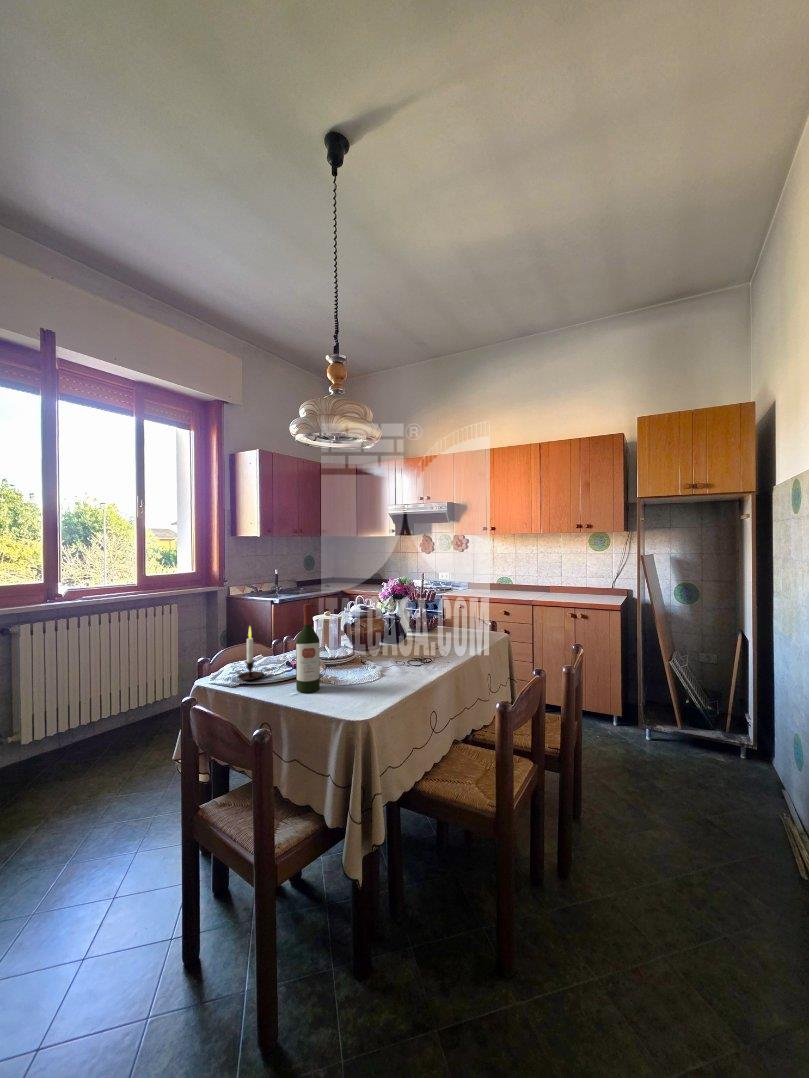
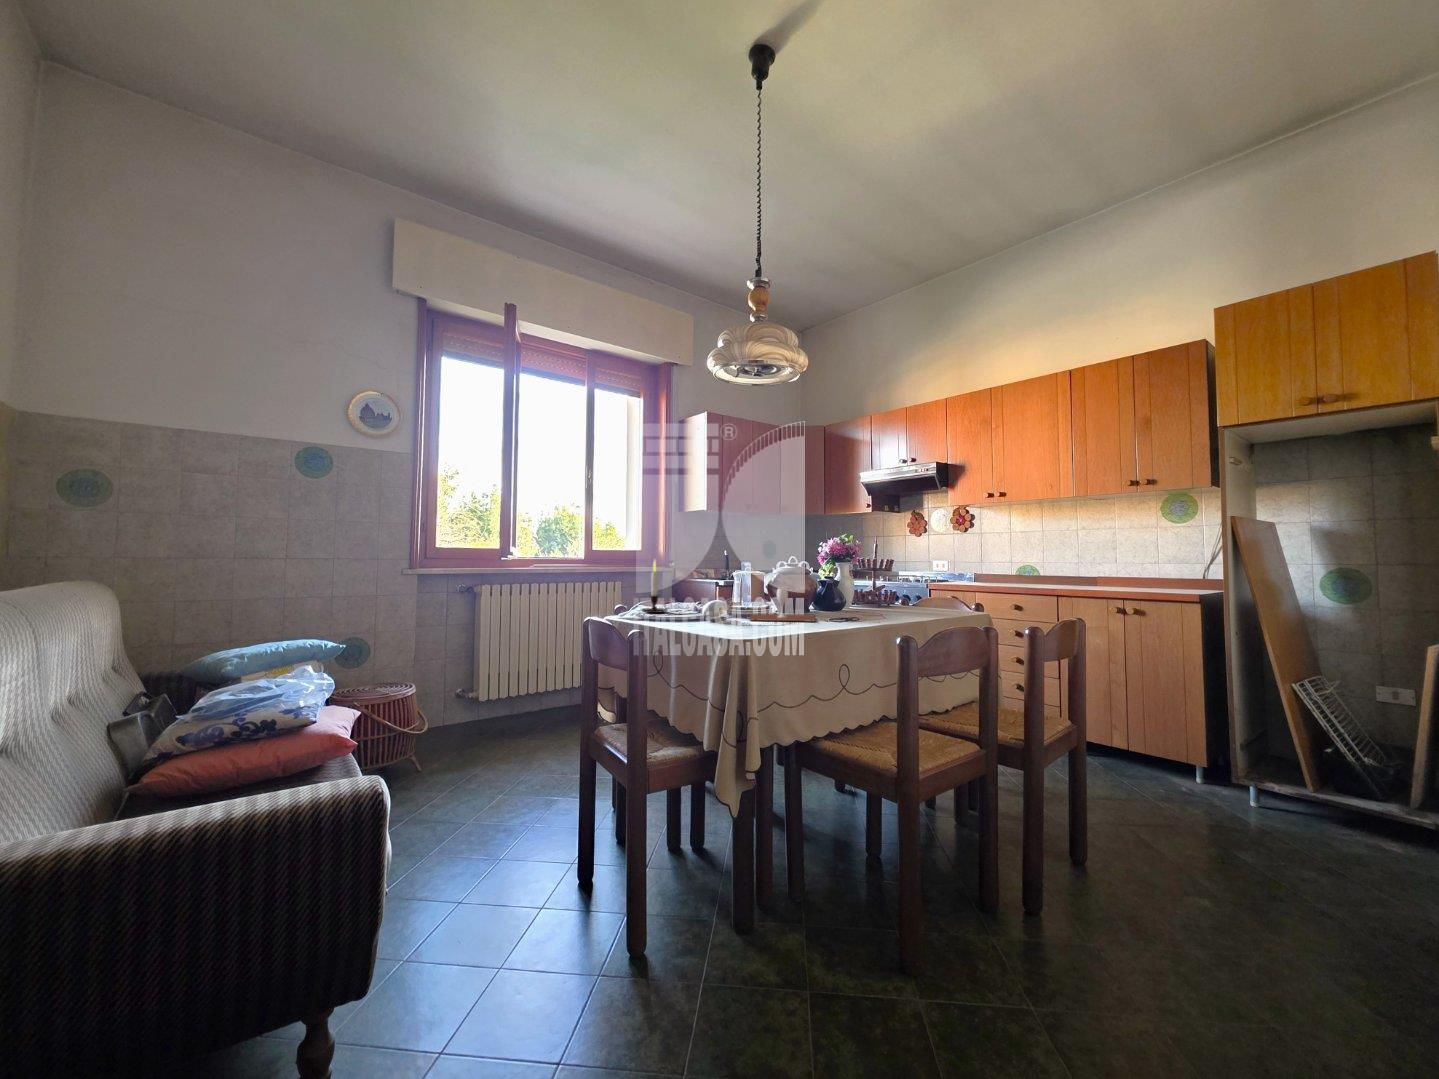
wine bottle: present [296,604,320,693] -> none [691,530,715,620]
wine glass: none [346,649,413,687] -> present [749,588,815,622]

